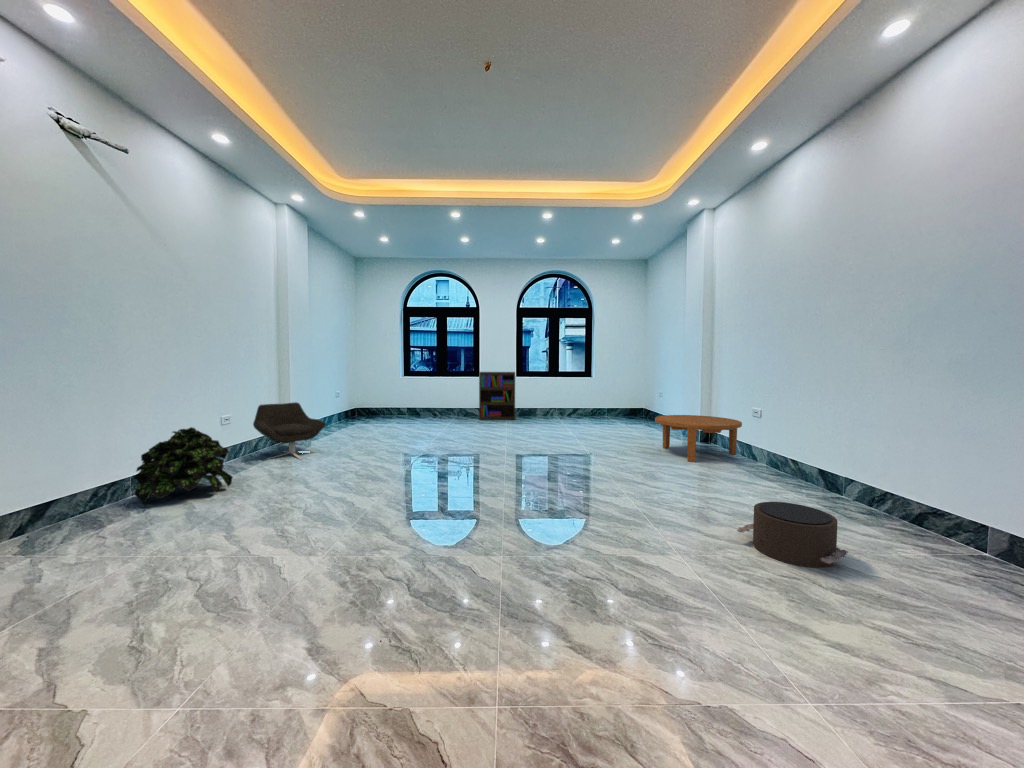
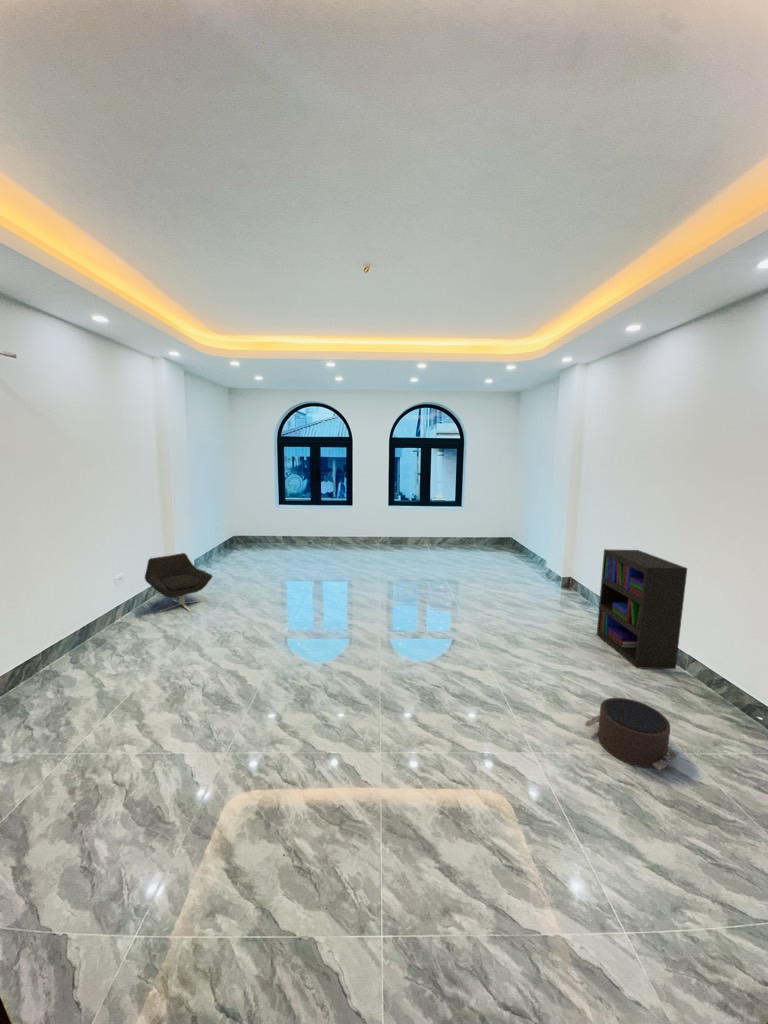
bookshelf: present [479,372,515,420] -> present [597,549,687,669]
coffee table: present [655,415,742,462] -> none [519,565,600,618]
potted plant: present [134,427,233,503] -> none [47,604,134,678]

